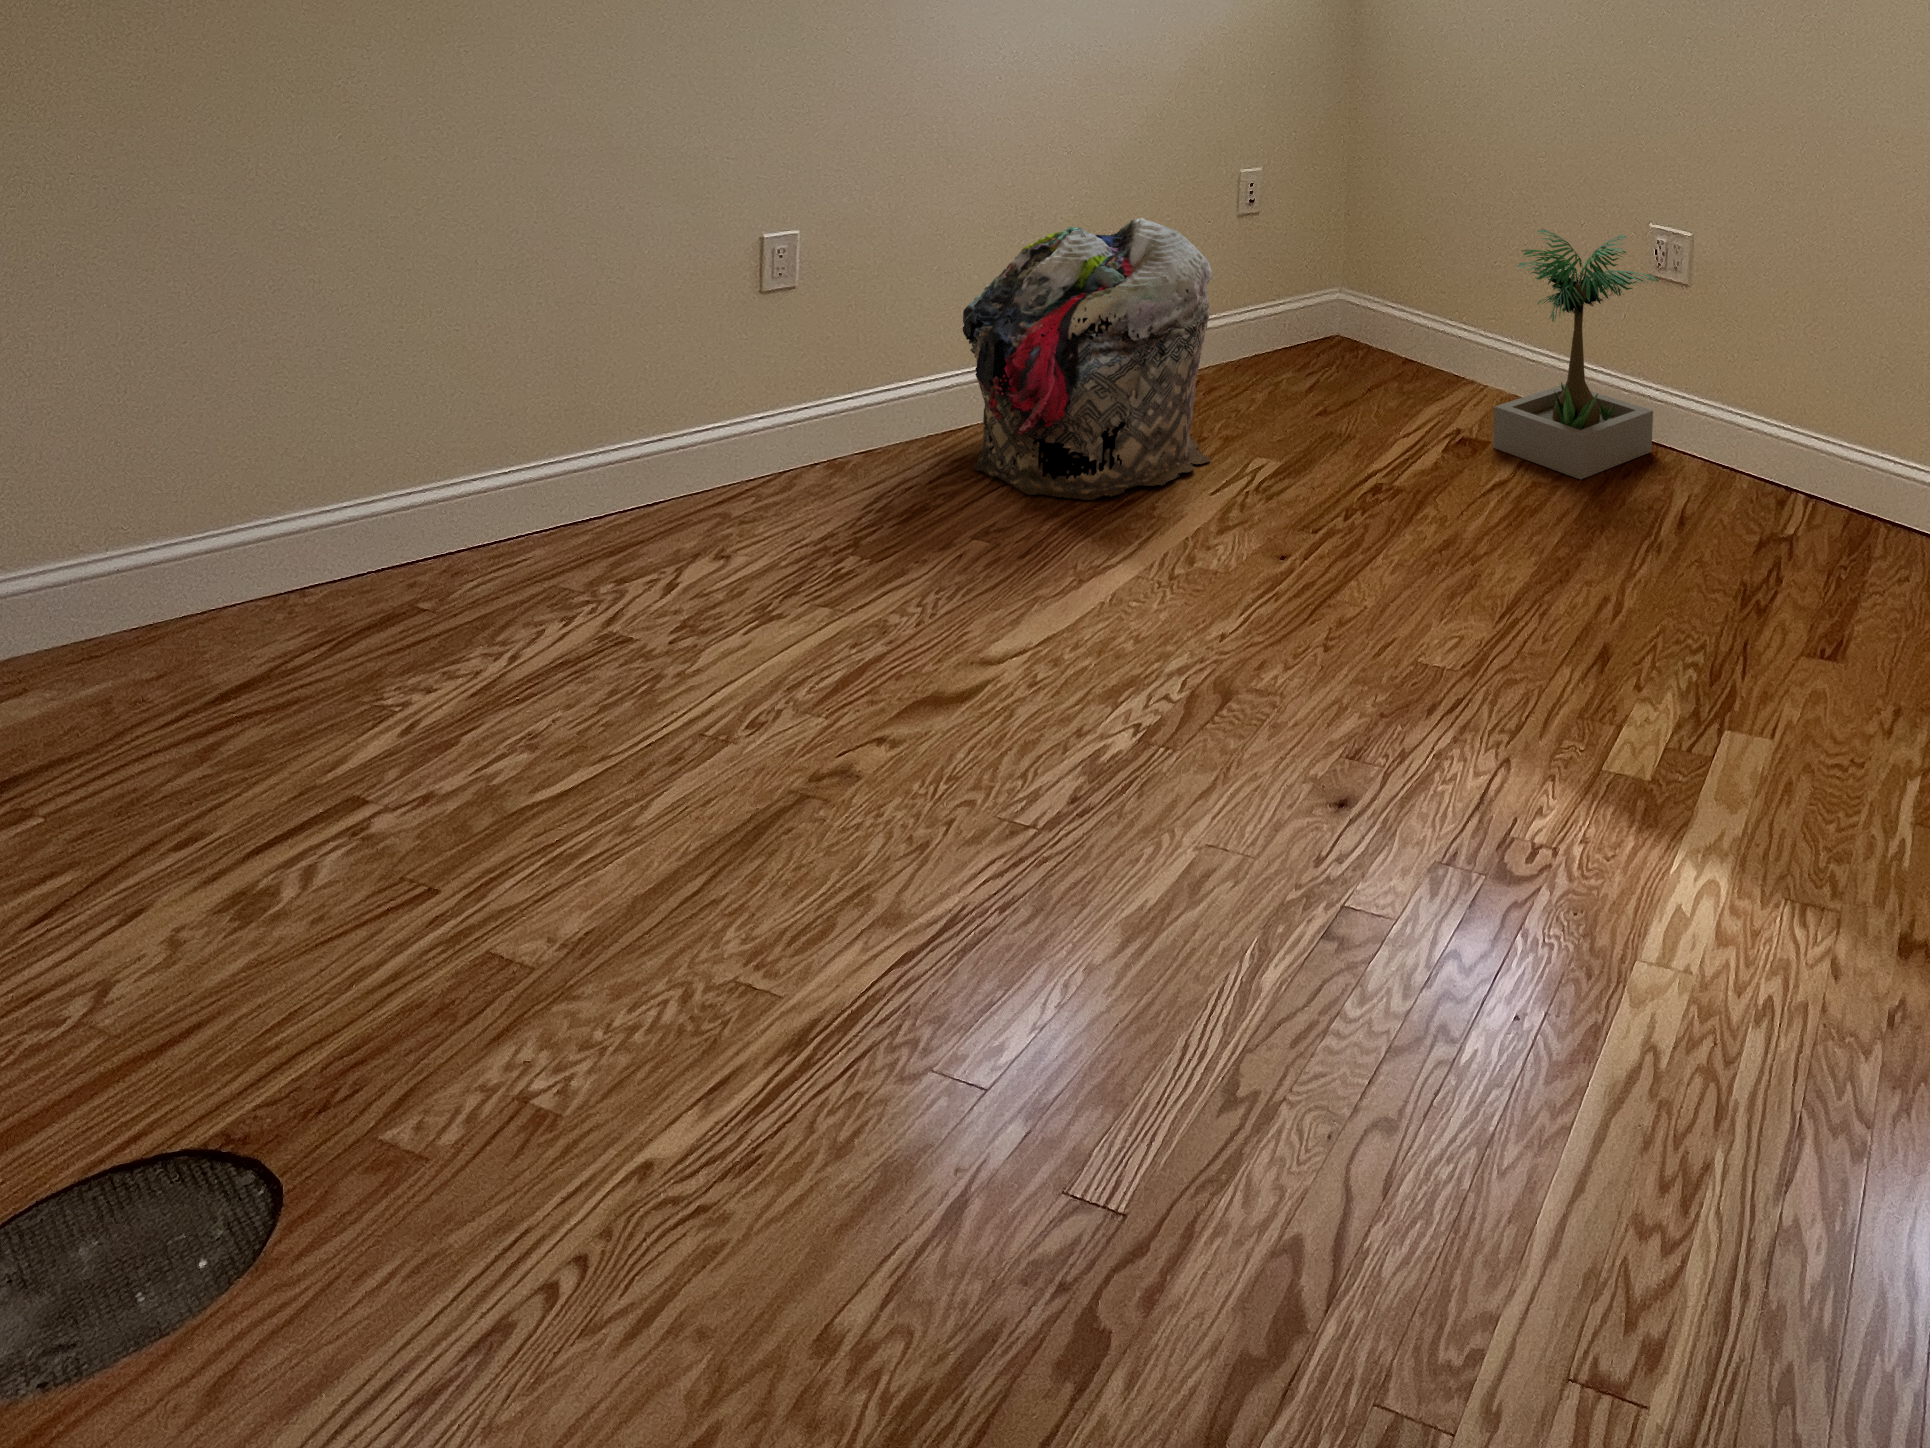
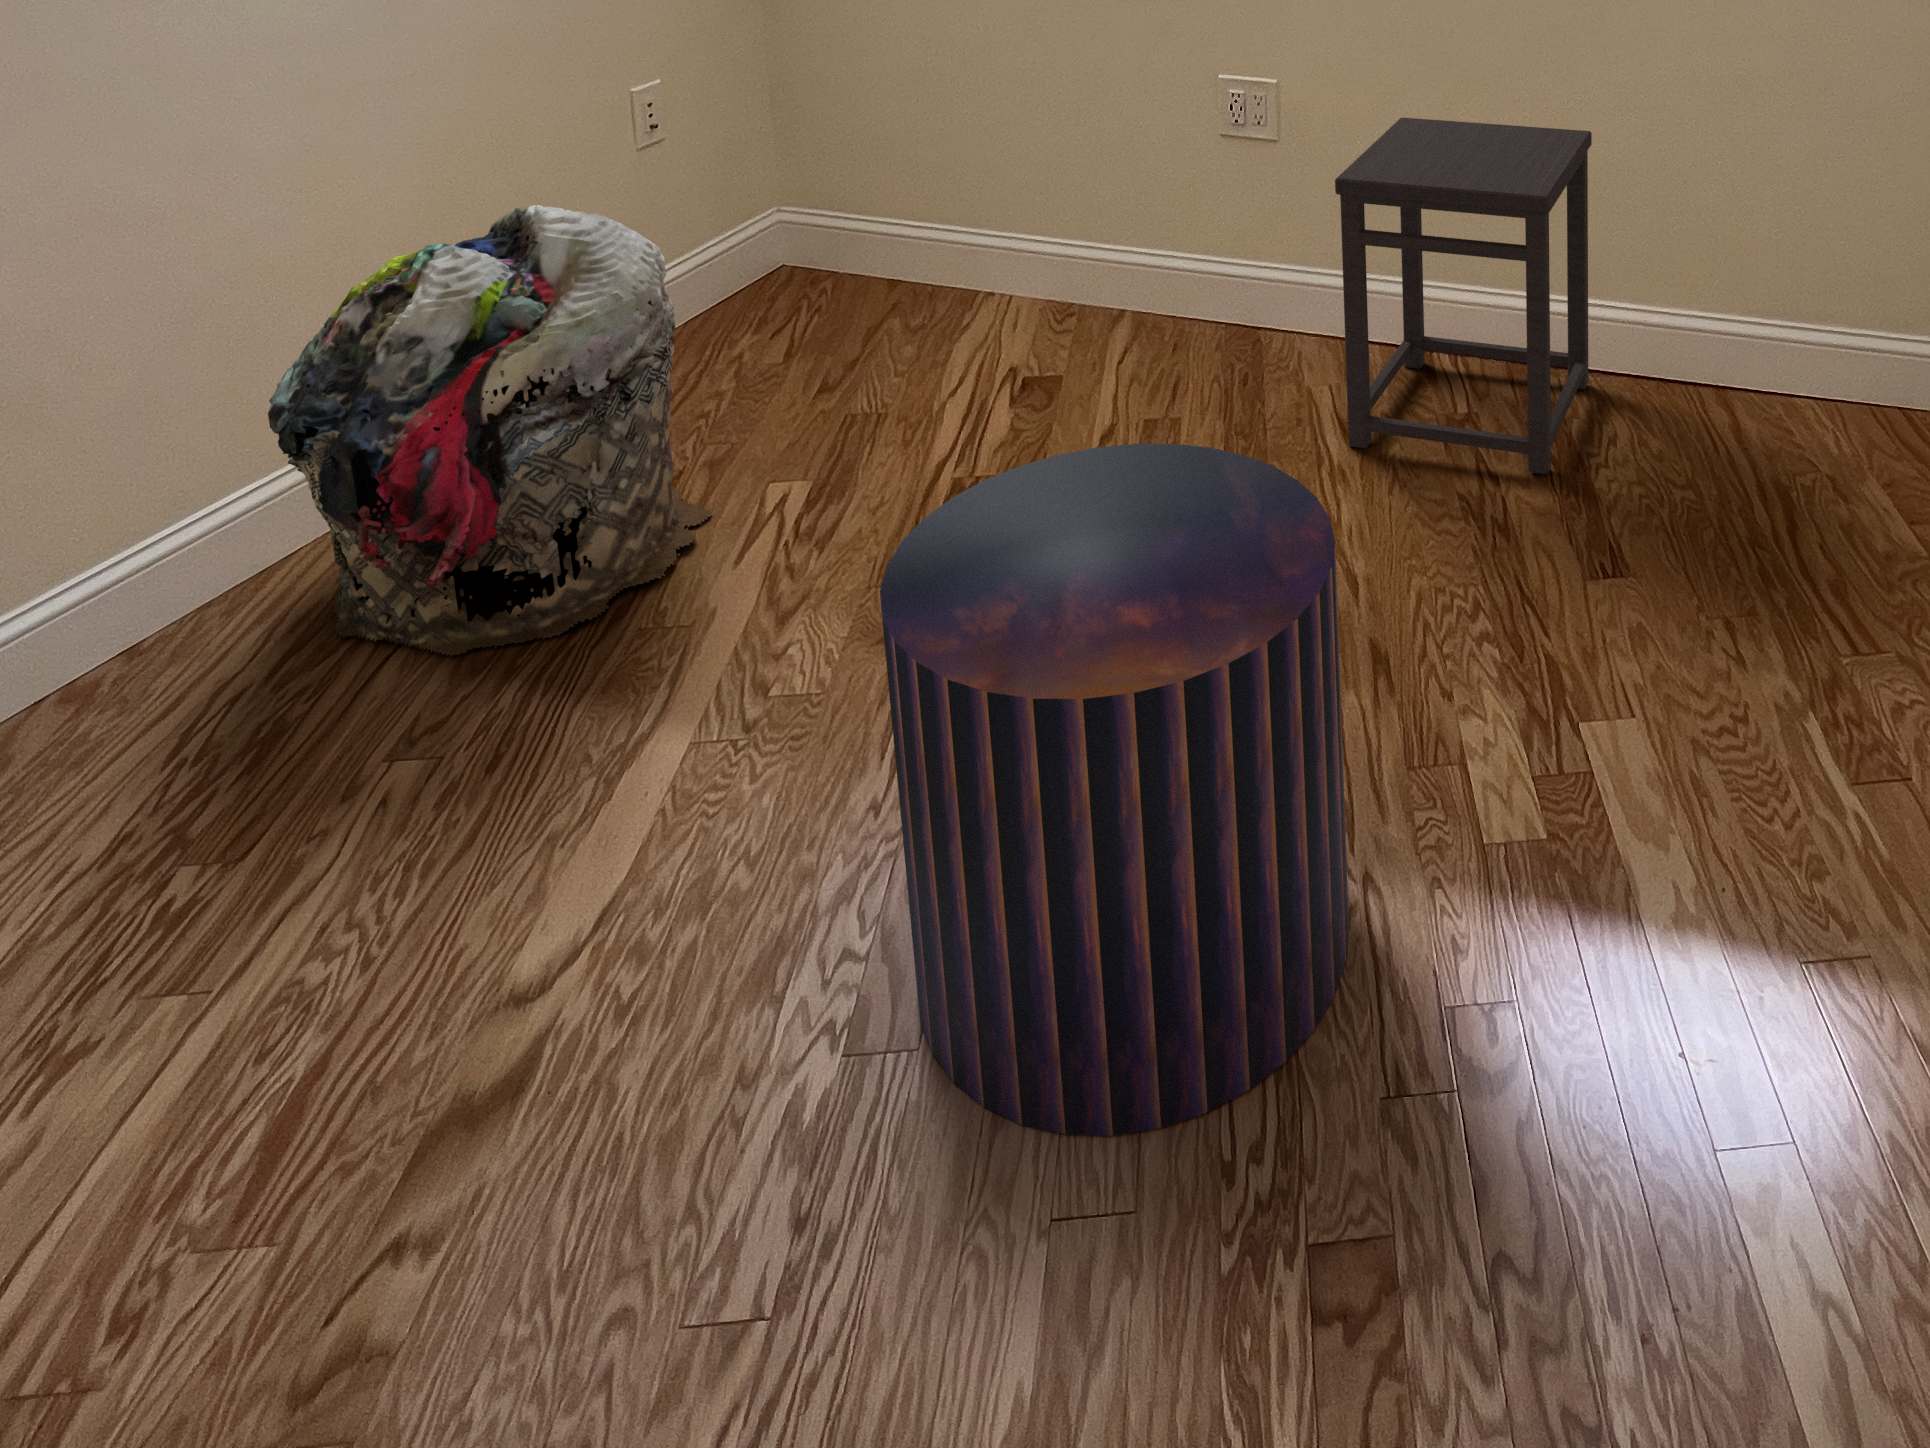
potted plant: present [1493,229,1658,479] -> none [1062,93,1275,408]
side table: none [1673,272,1919,582] -> present [1335,117,1592,474]
pouf: none [1187,401,1498,835] -> present [880,444,1349,1136]

